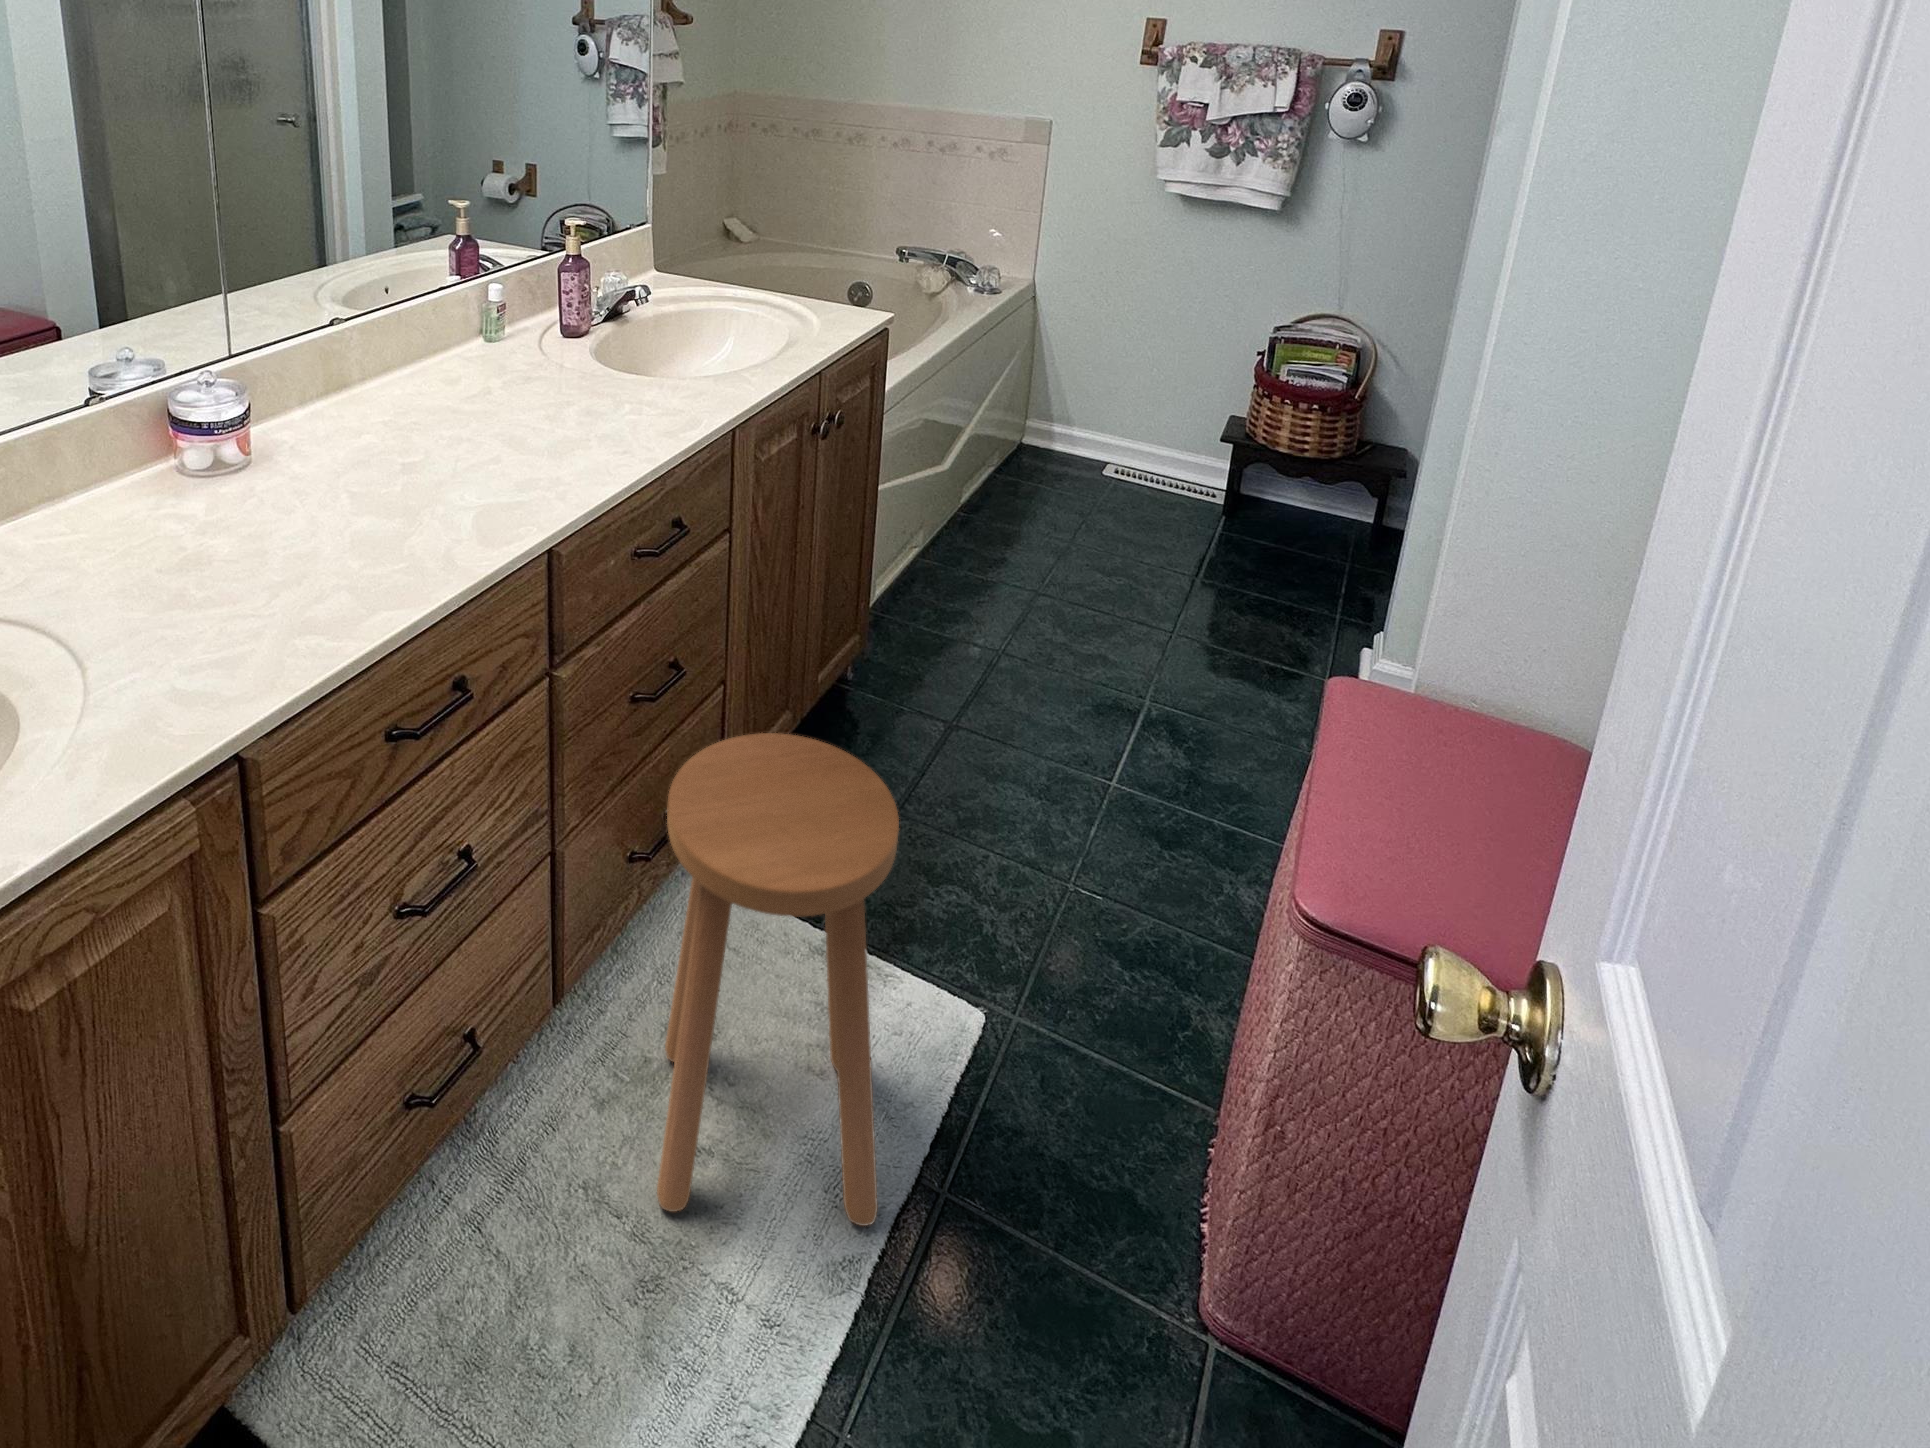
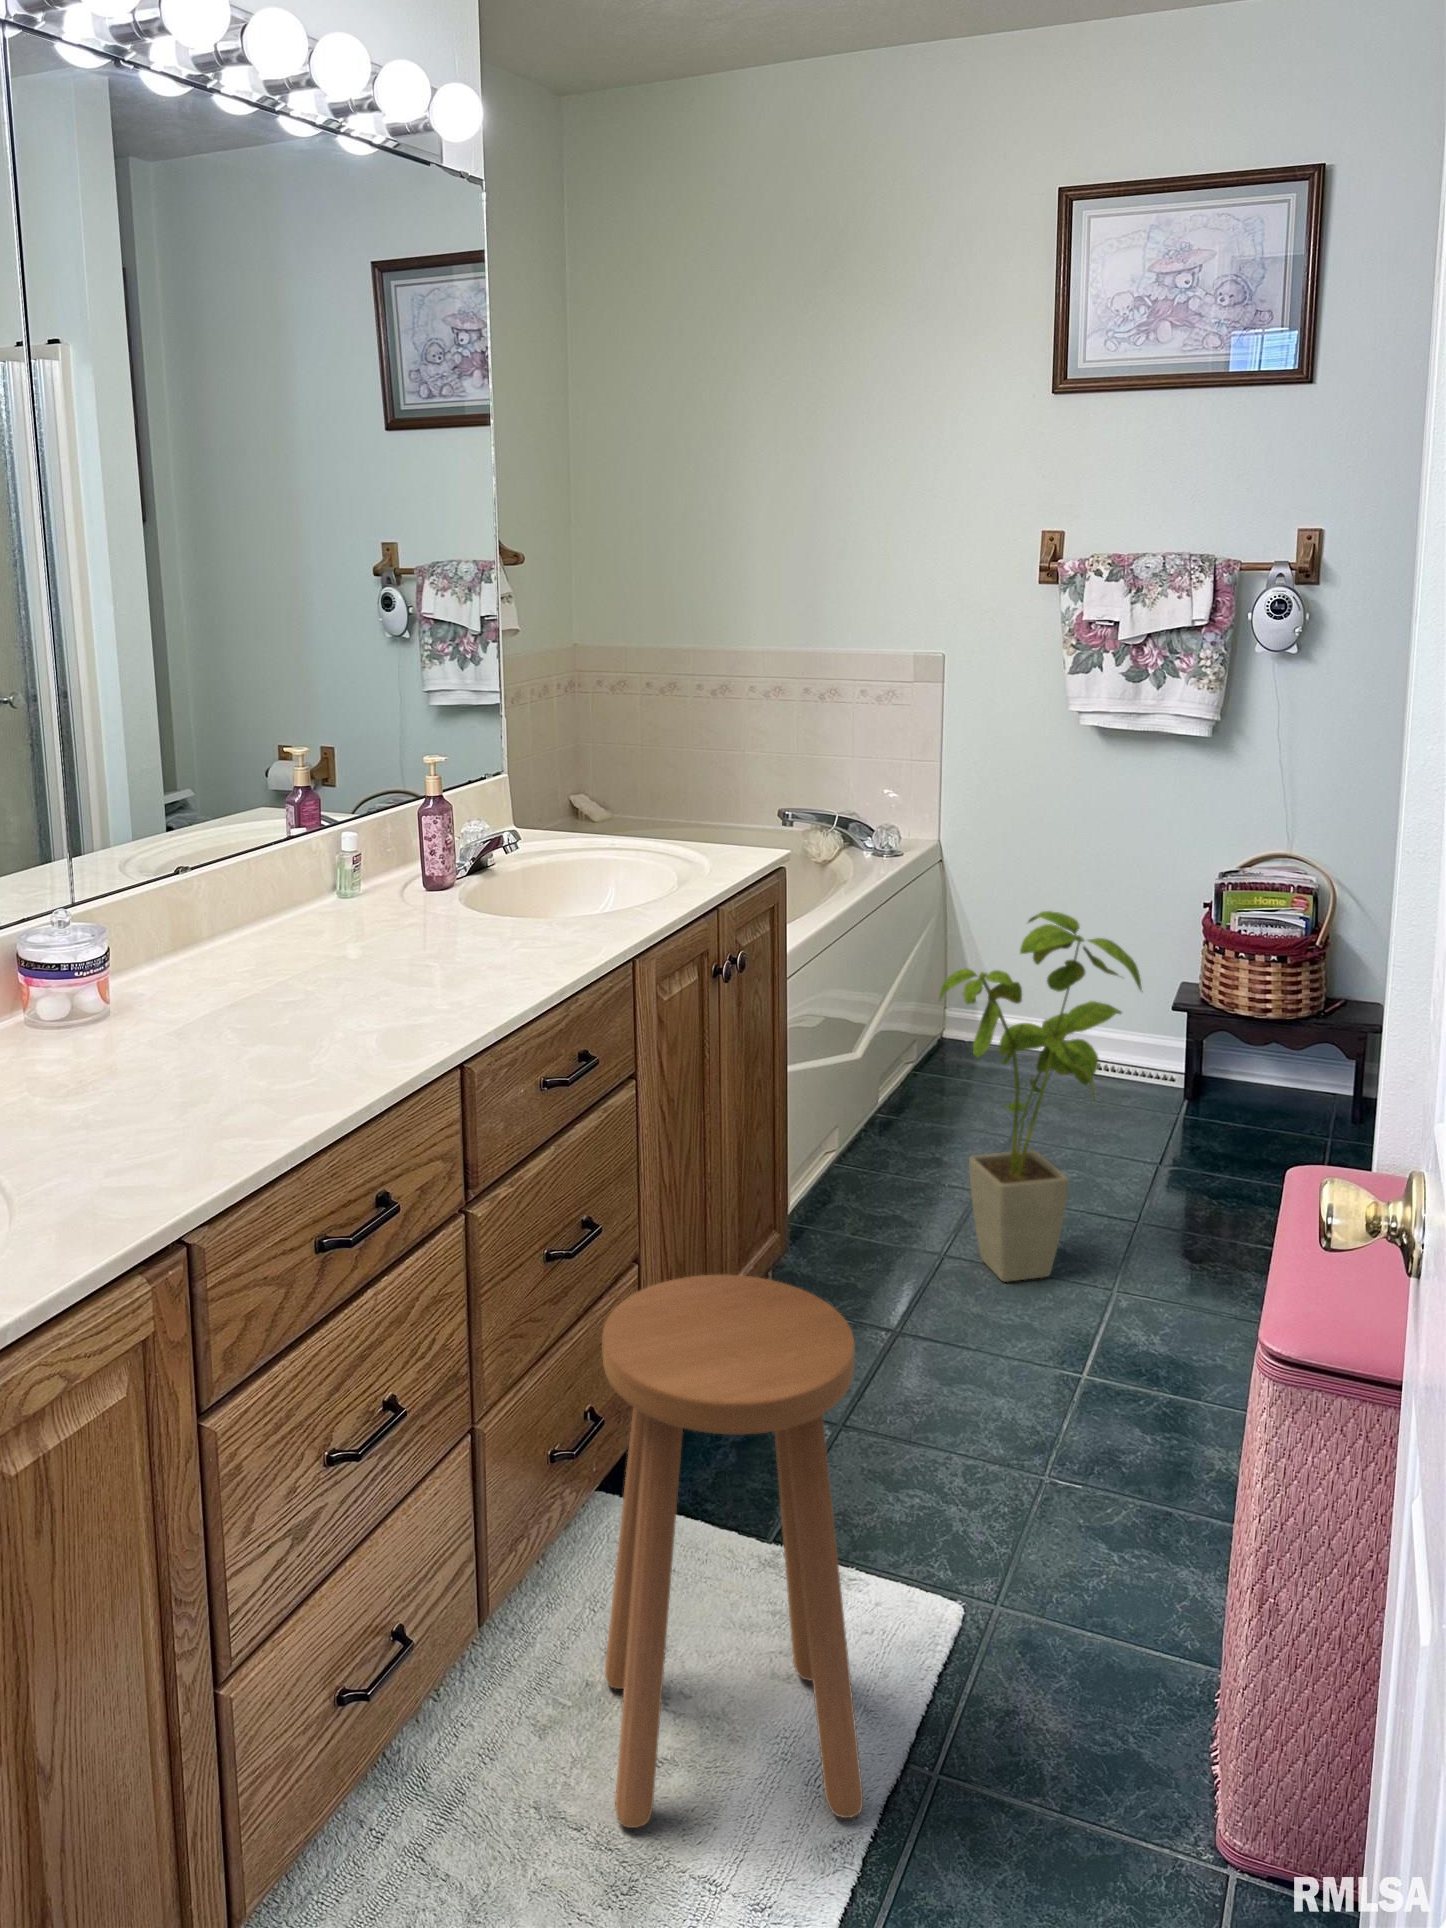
house plant: none [1015,377,1200,683] -> present [939,911,1142,1282]

